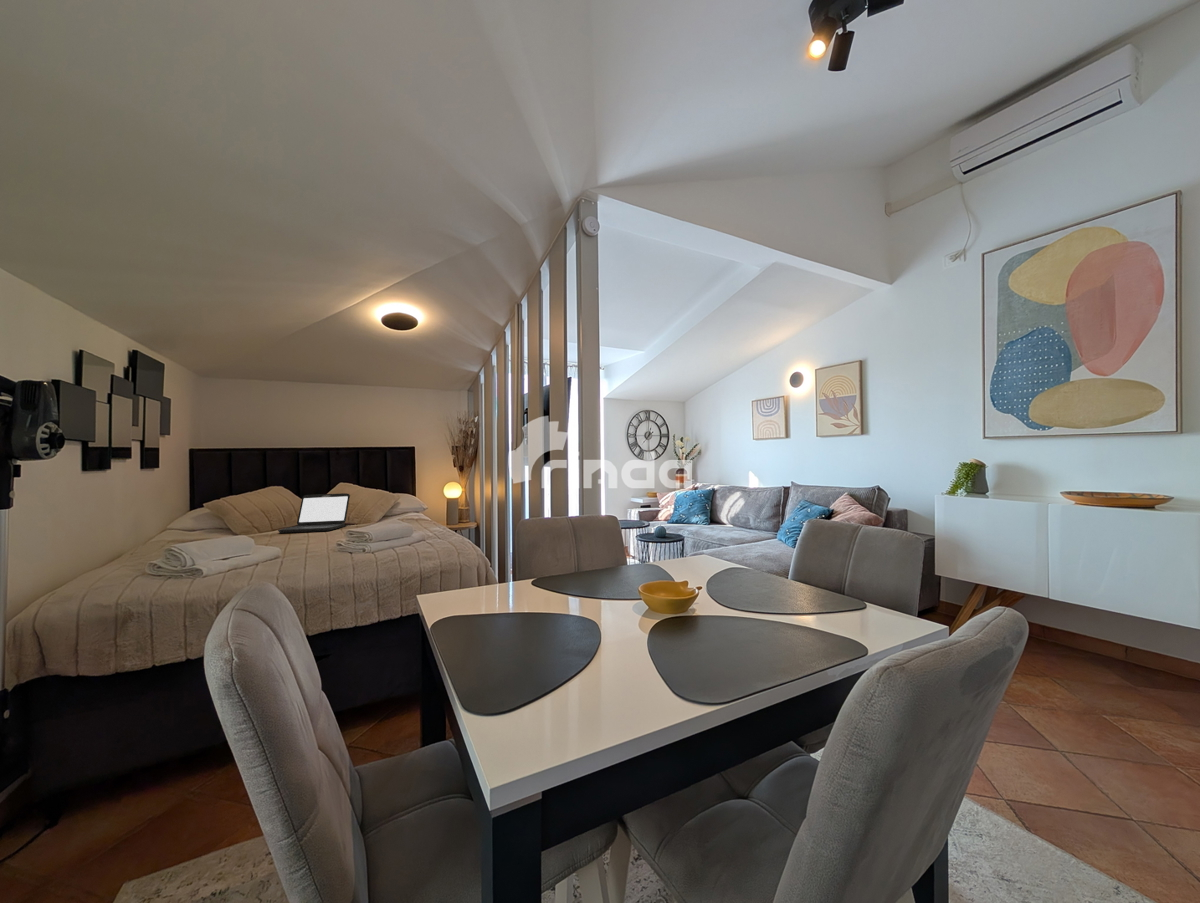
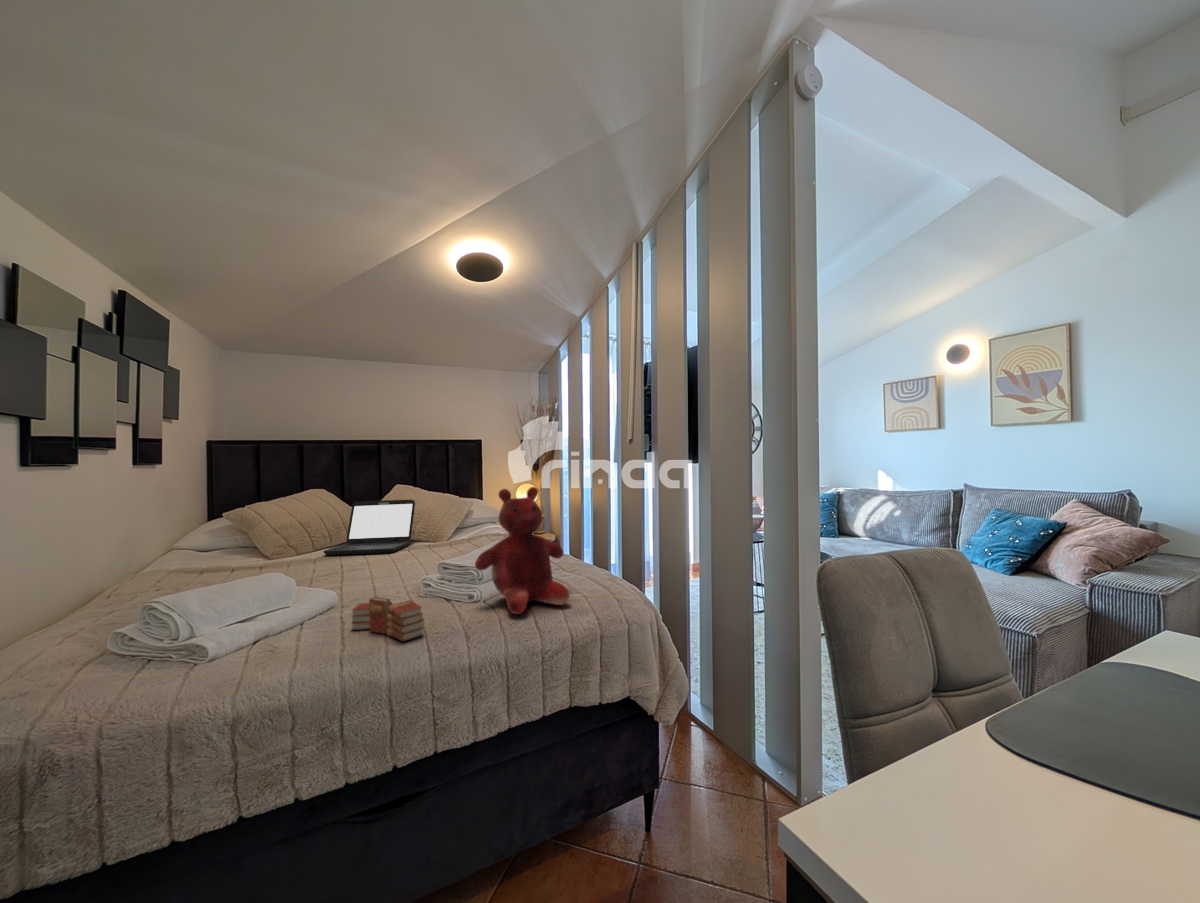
teddy bear: none [361,482,423,556] -> present [475,487,569,614]
book: none [282,545,323,567] -> present [352,597,423,641]

